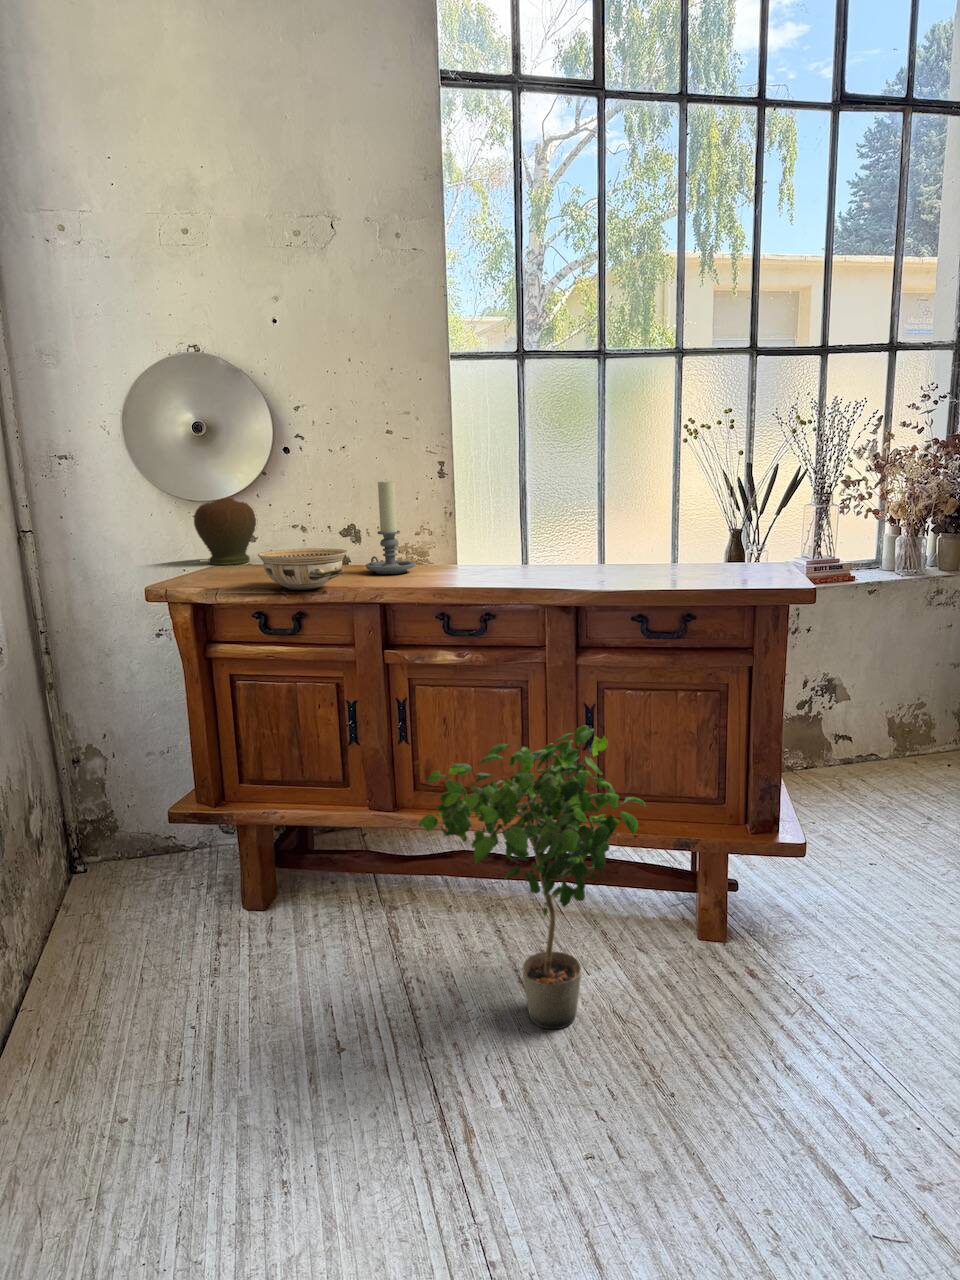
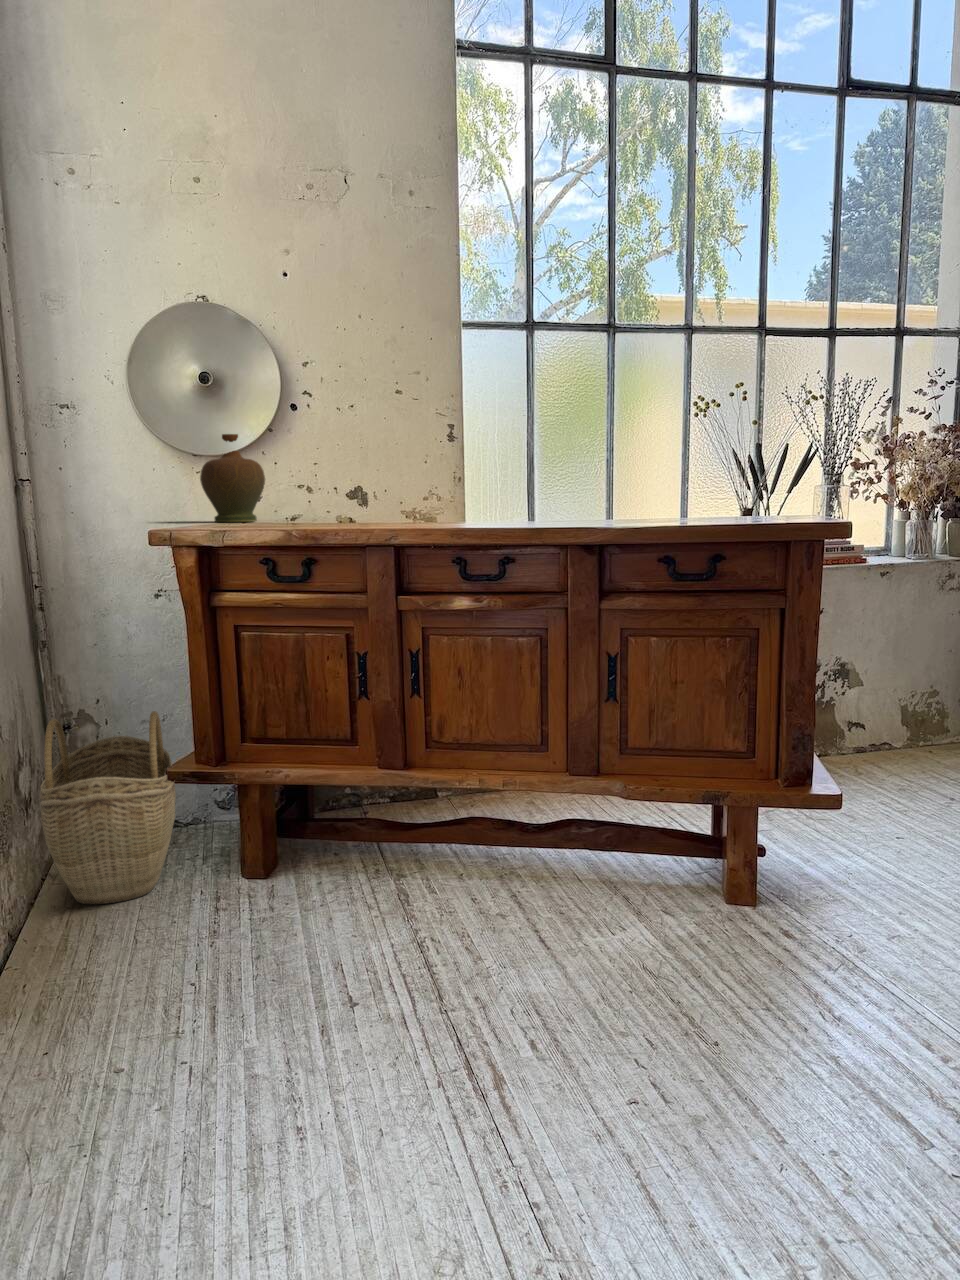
candle holder: present [366,481,415,574] -> none [379,427,430,524]
ceramic bowl: present [258,548,347,590] -> none [271,489,363,528]
potted plant: present [418,726,645,1029] -> none [441,665,677,983]
woven basket: none [48,756,176,940] -> present [40,711,176,904]

